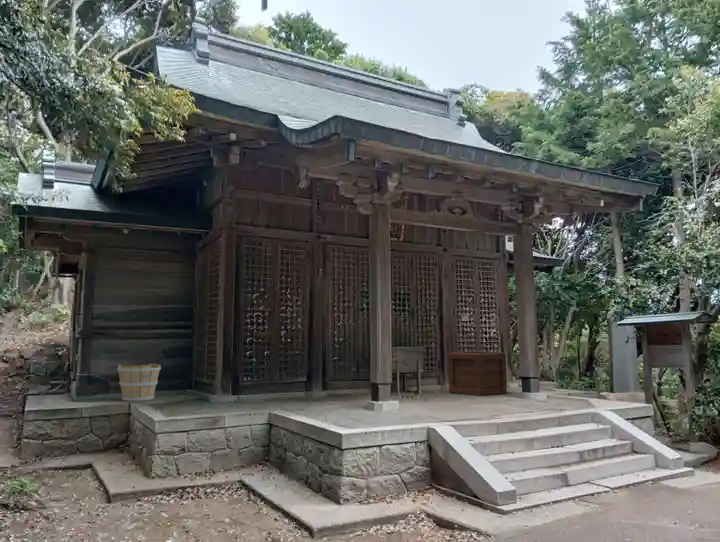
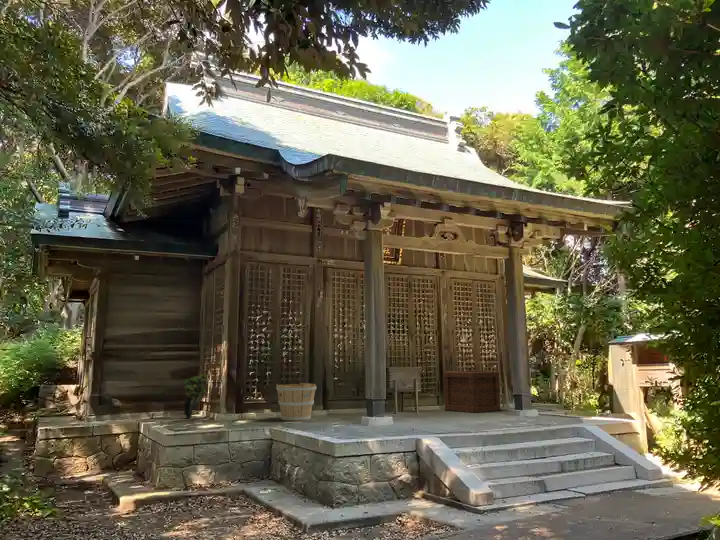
potted plant: none [176,354,203,401] -> present [183,374,207,418]
wooden bucket: present [117,364,161,401] -> present [276,383,317,421]

